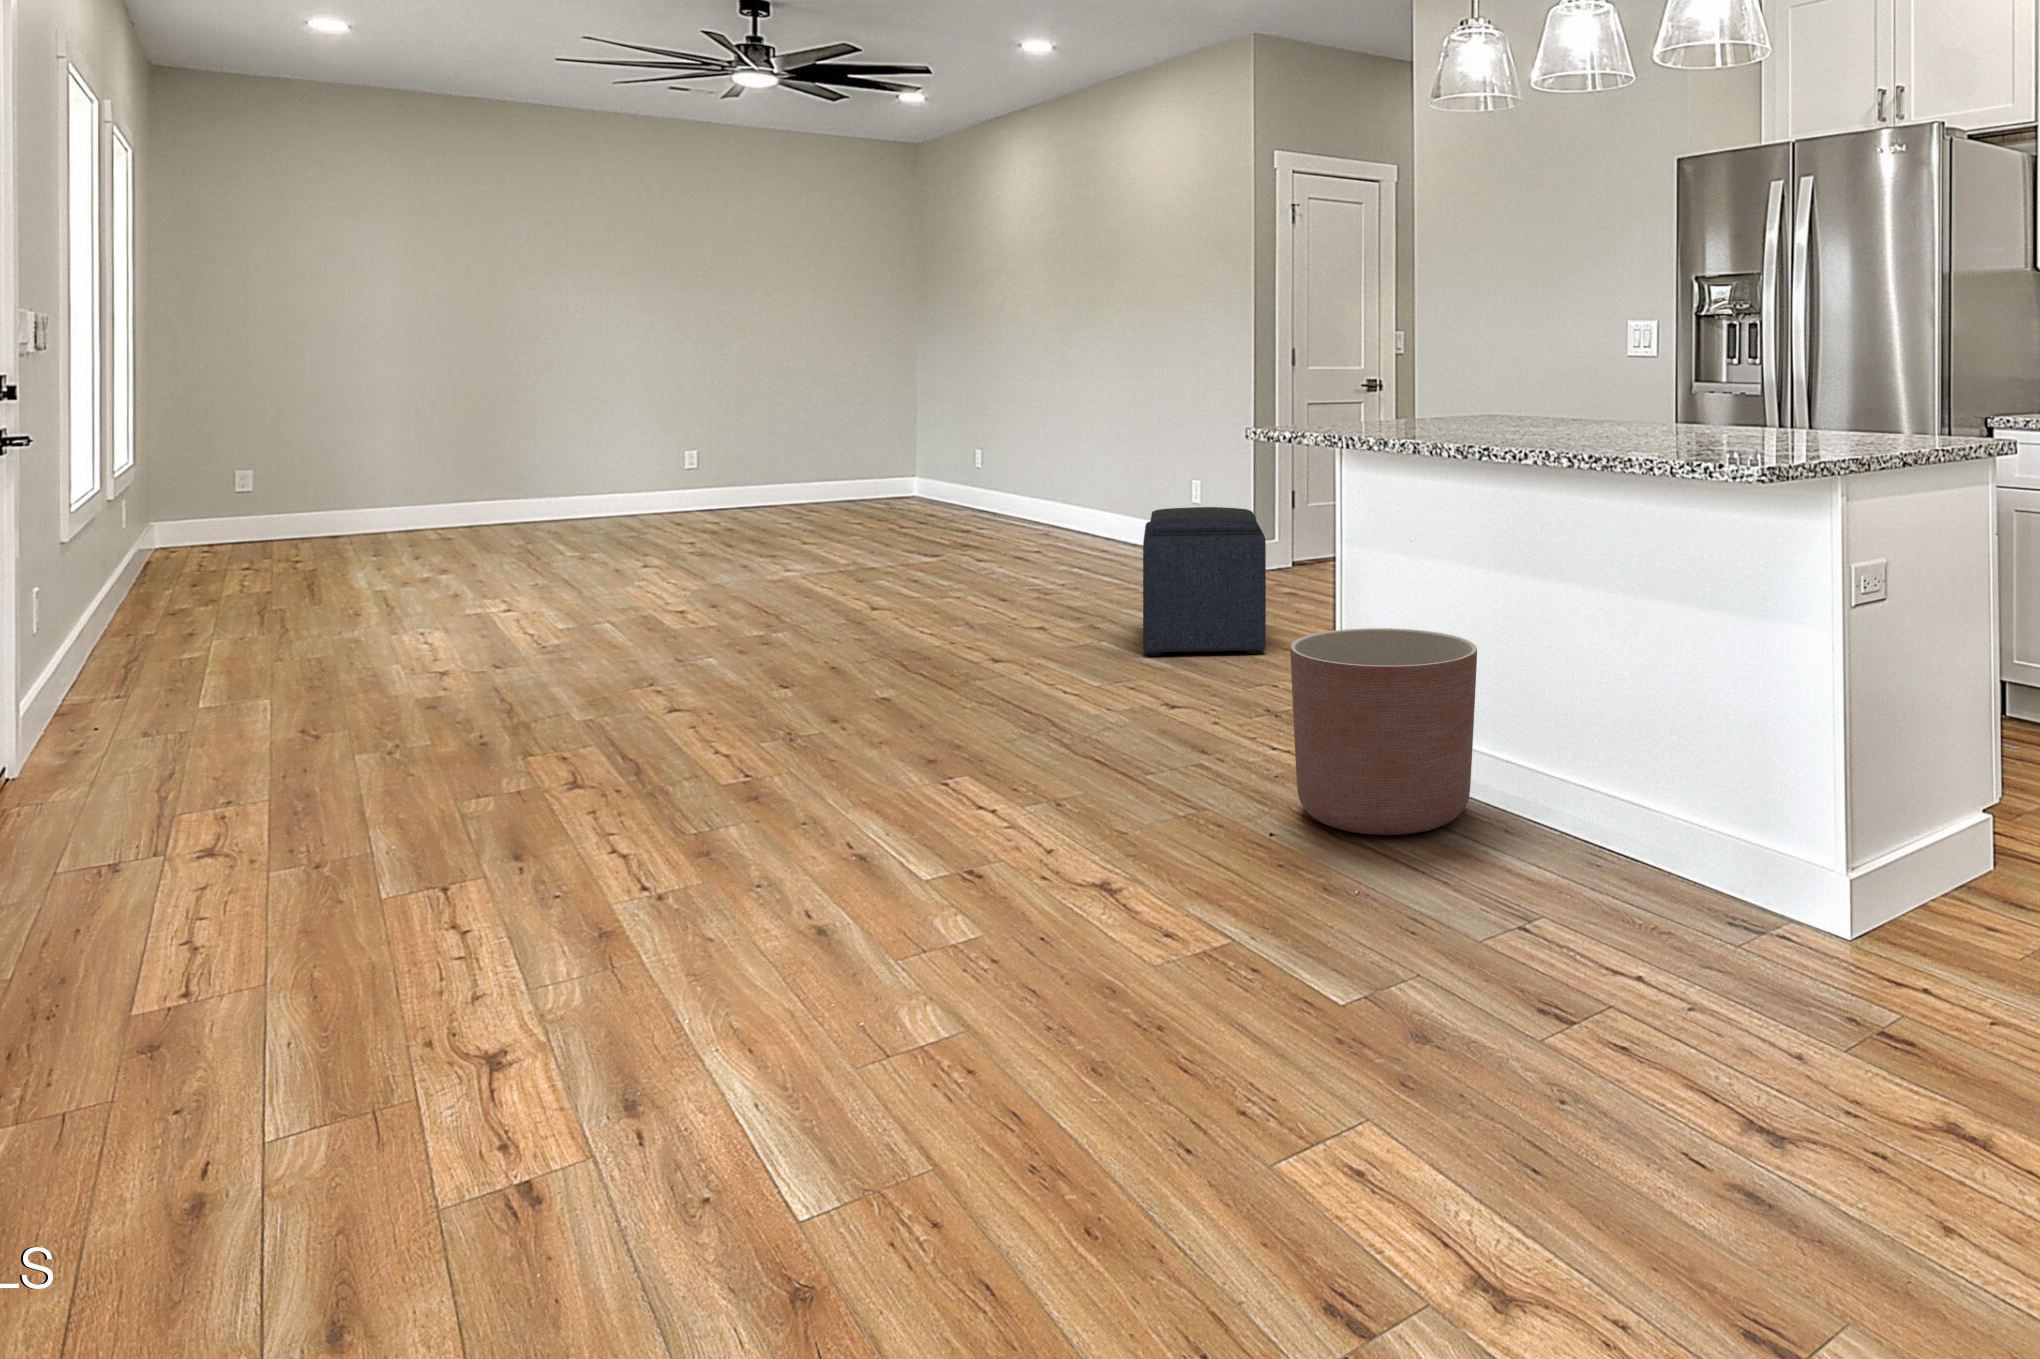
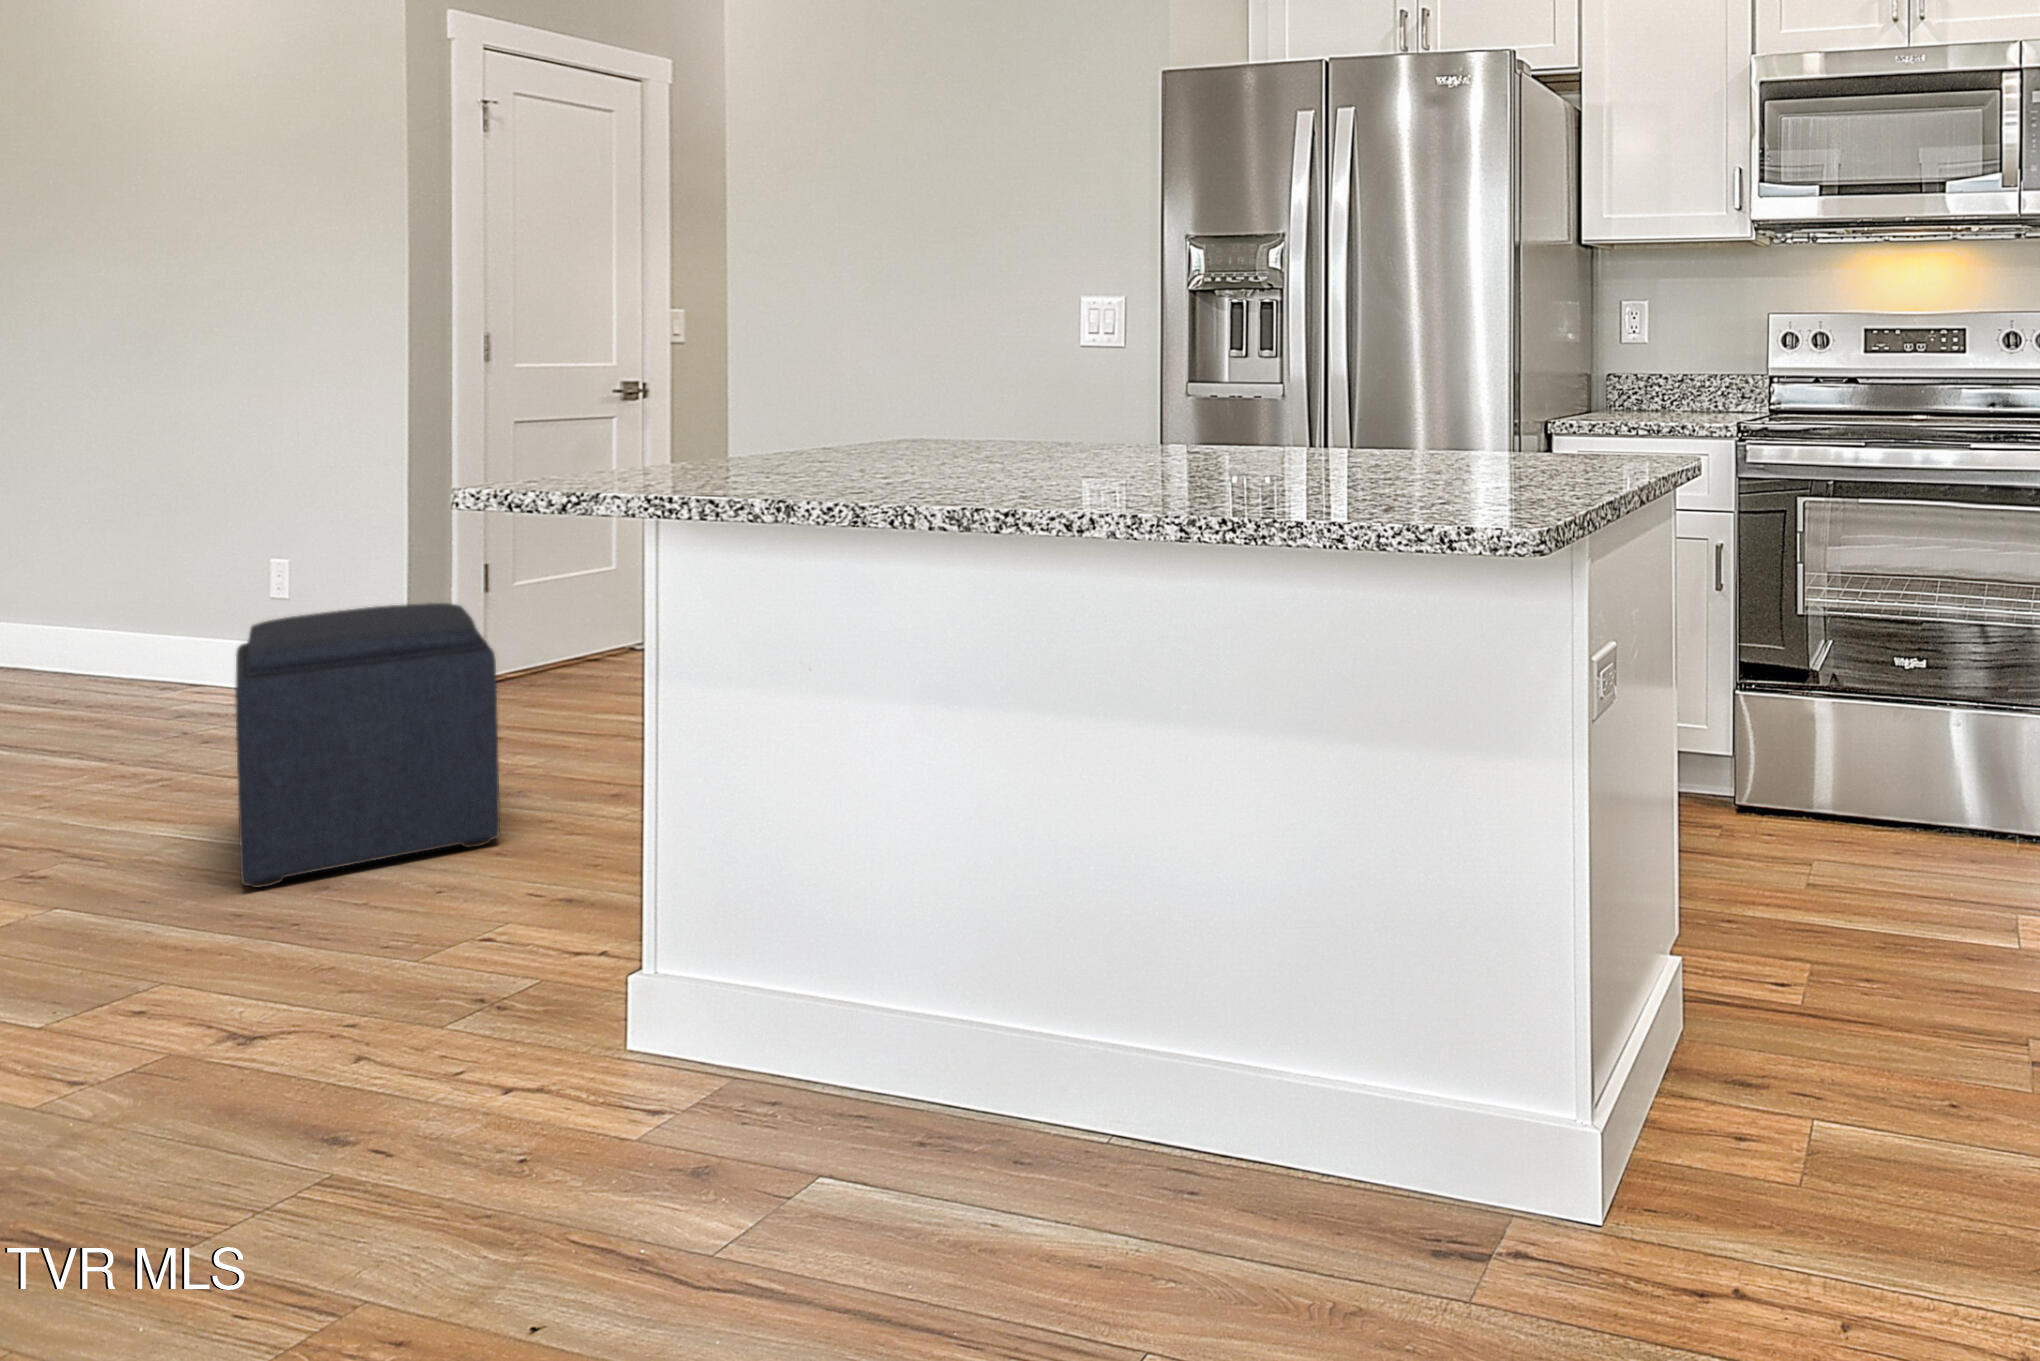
planter: present [1290,628,1477,835] -> none [614,826,972,1235]

